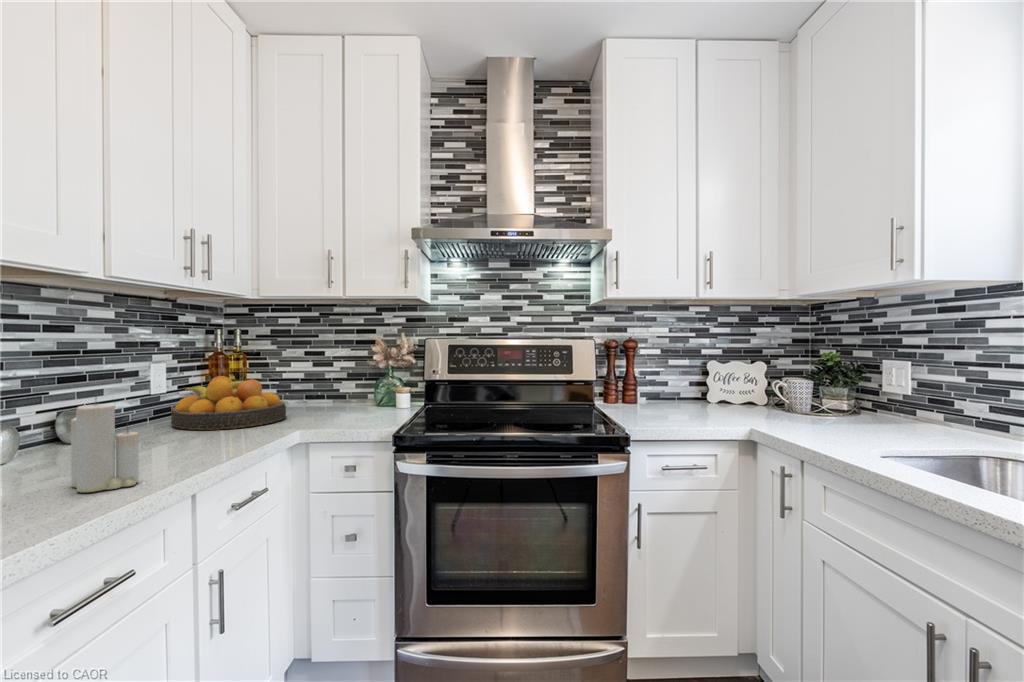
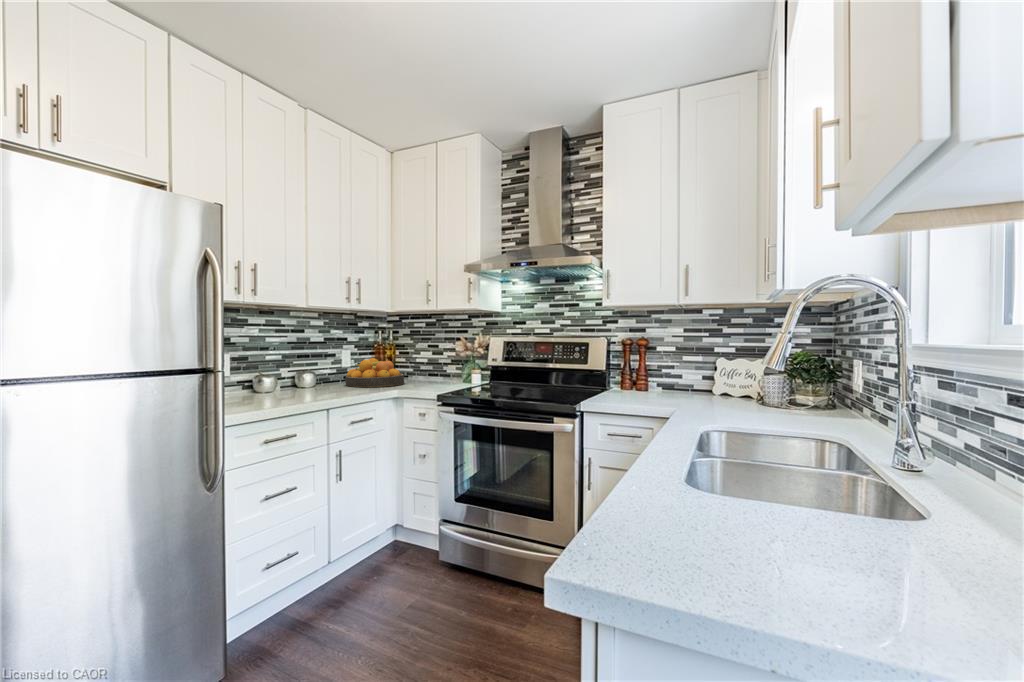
candle: present [71,404,139,492] -> none [278,363,301,404]

